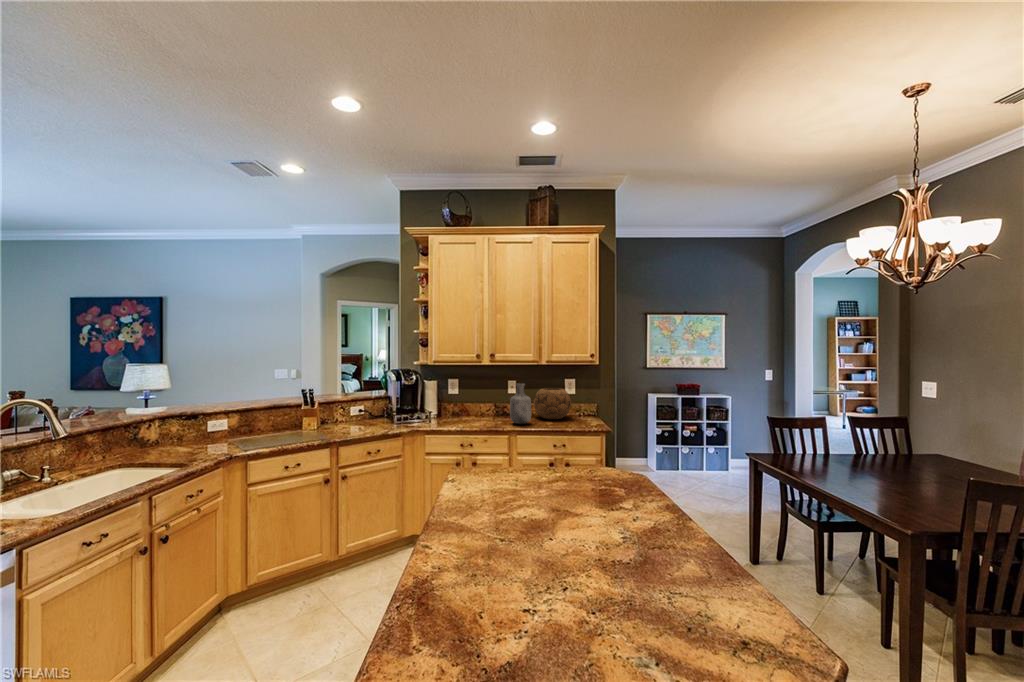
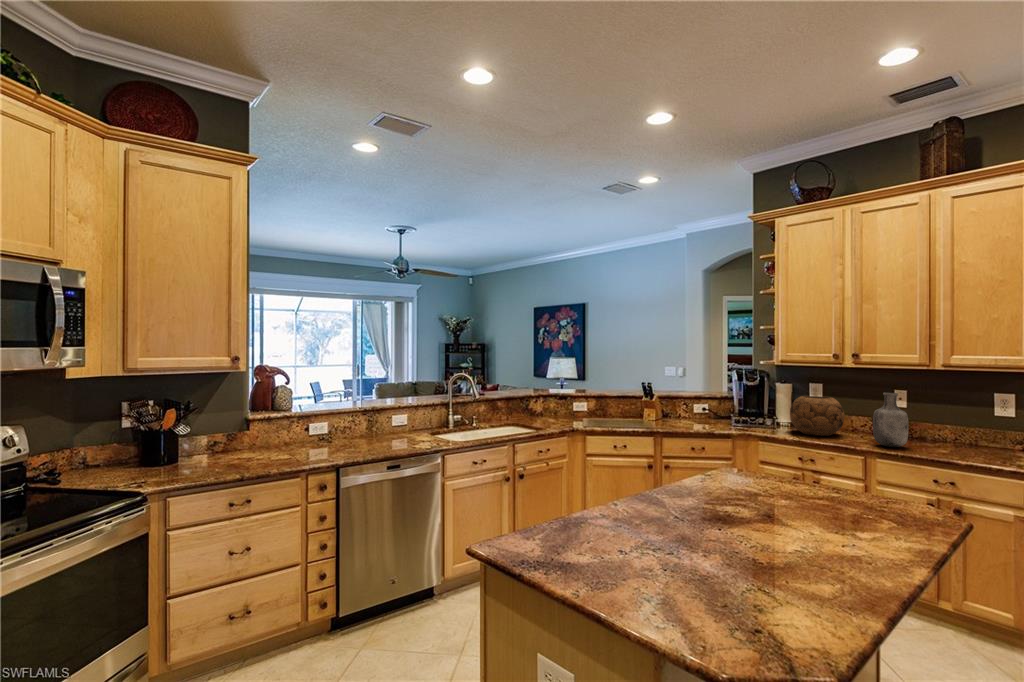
decorative bowl: present [534,388,571,420] -> present [790,396,845,436]

